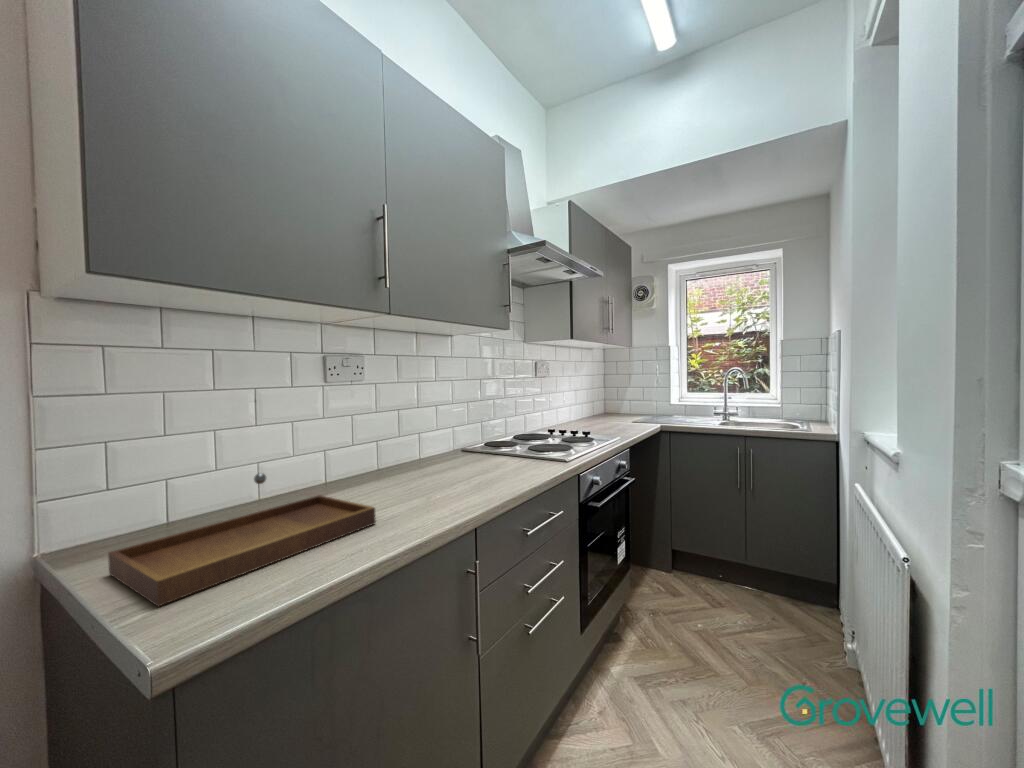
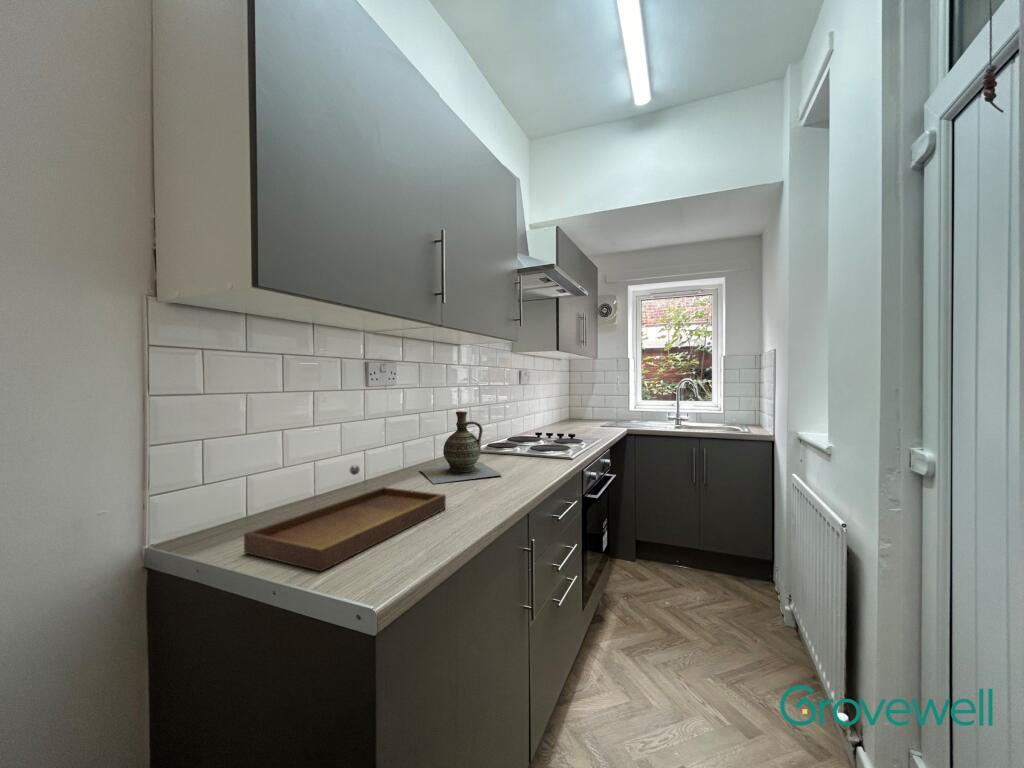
ceramic jug: none [391,408,475,490] -> present [419,411,502,484]

